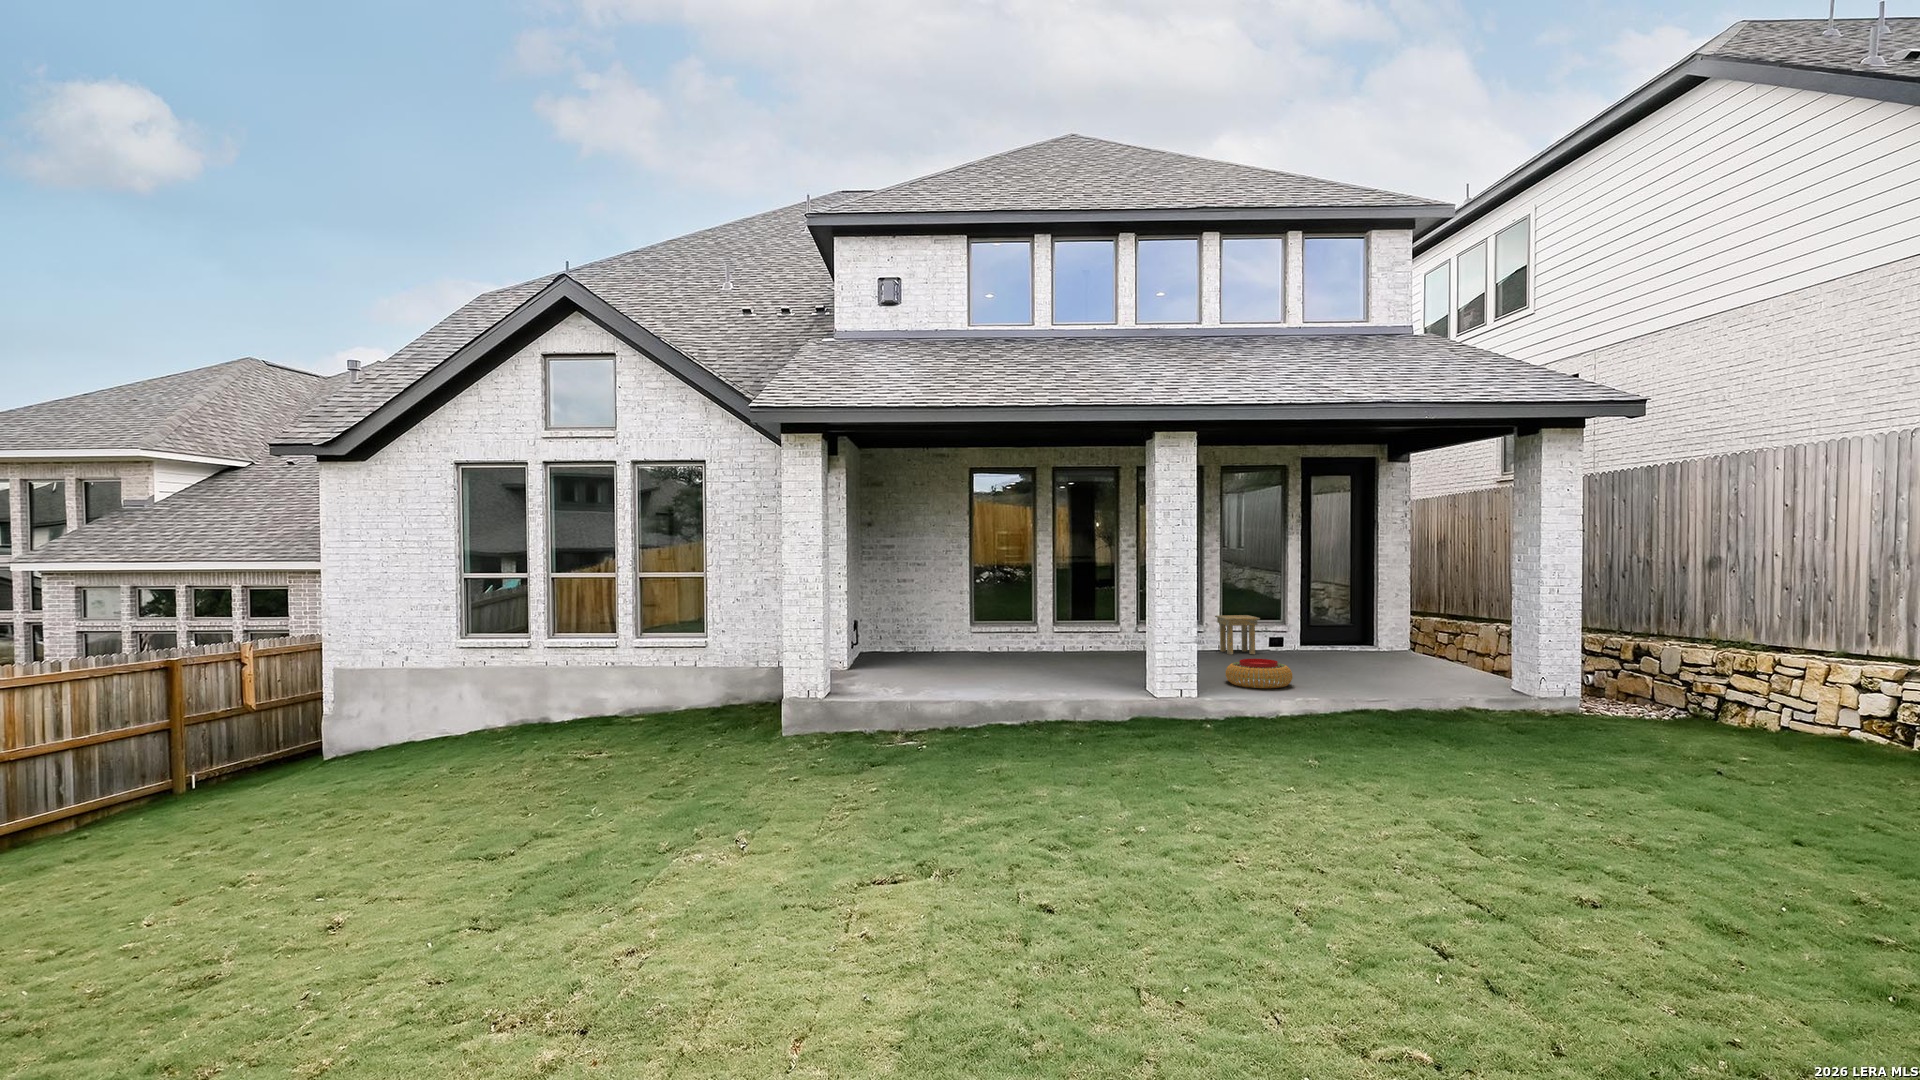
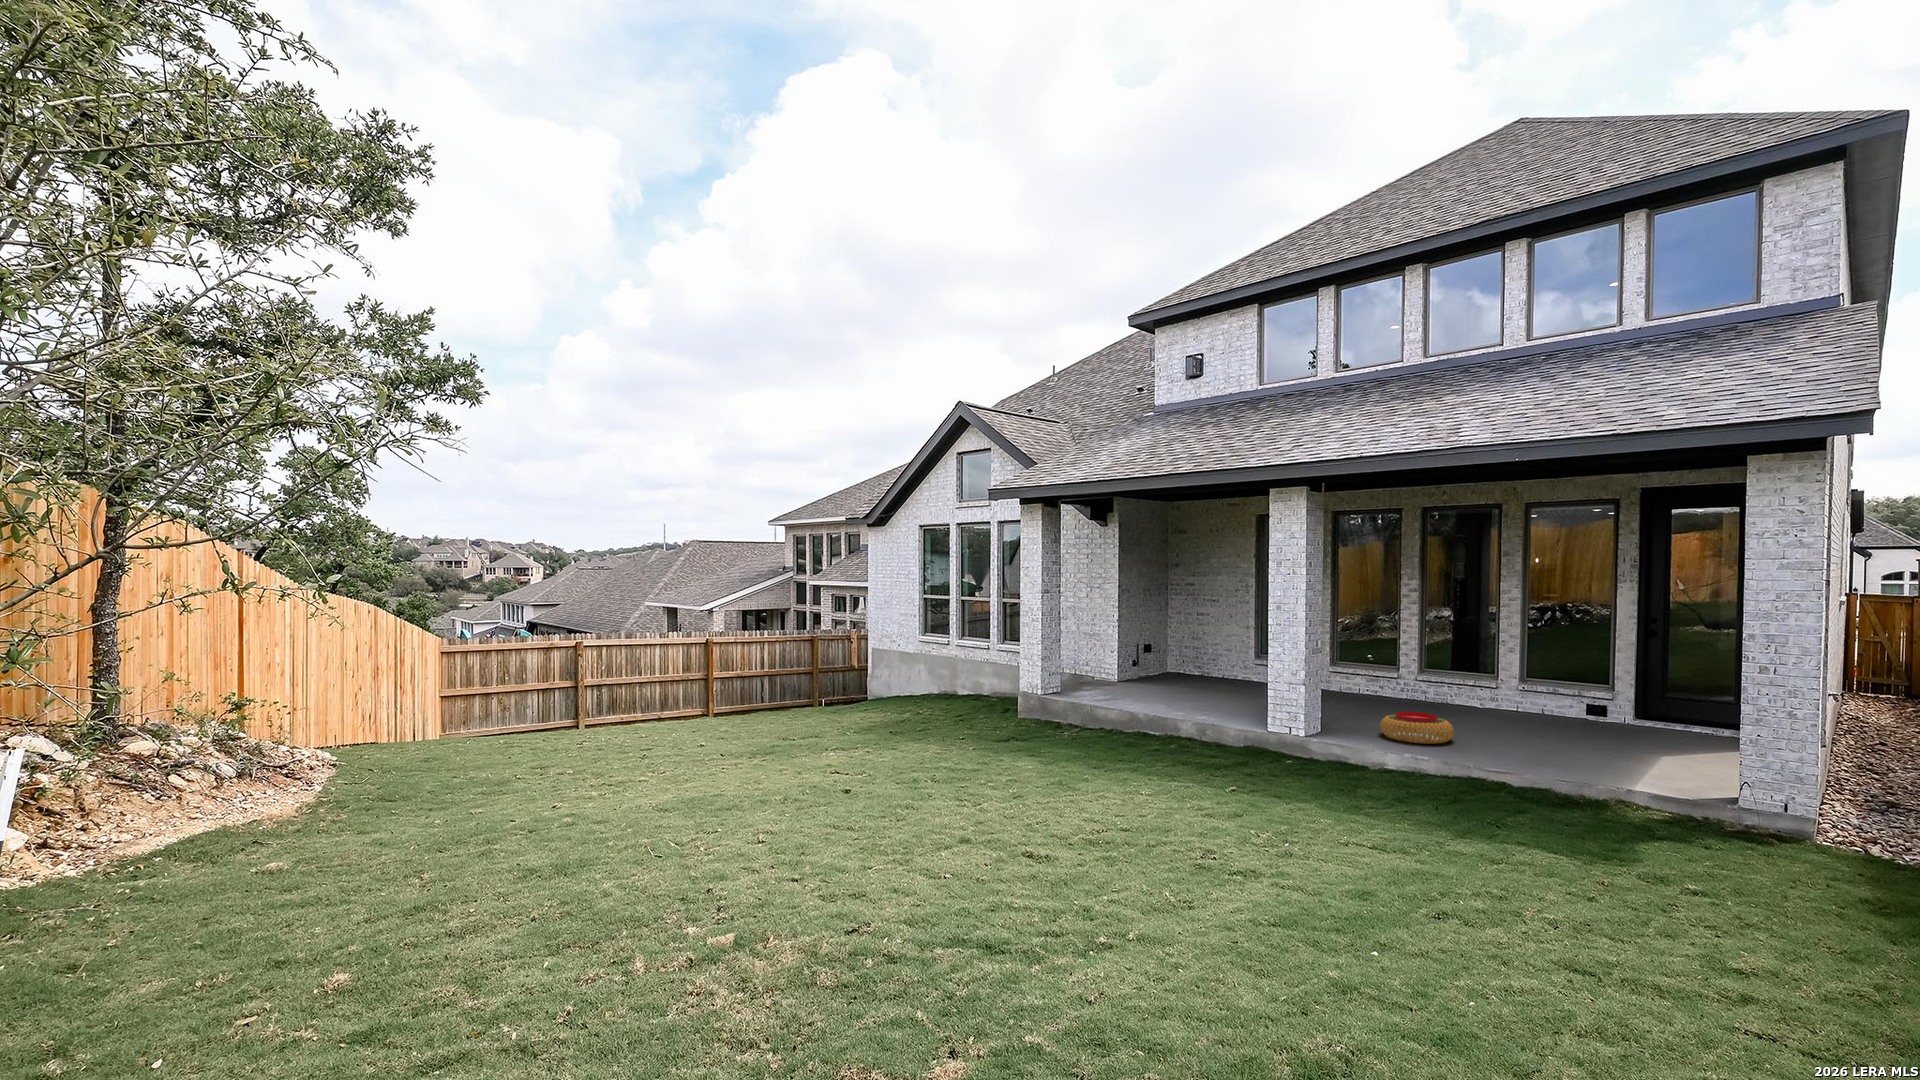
side table: present [1215,615,1260,655] -> none [1501,672,1555,719]

